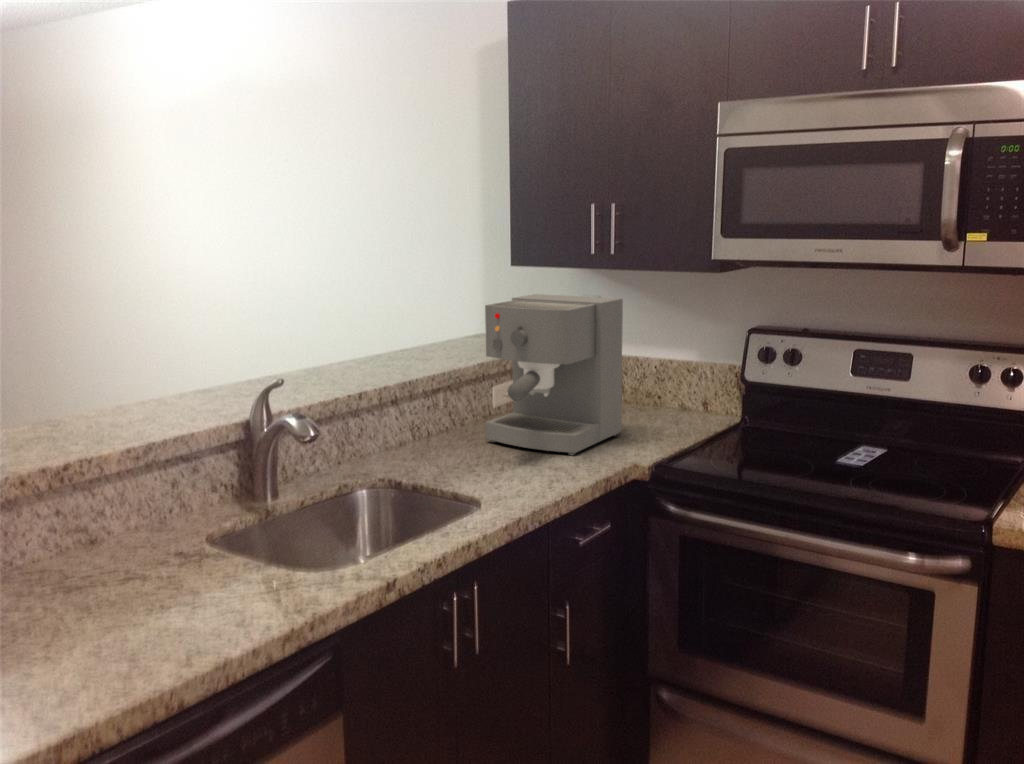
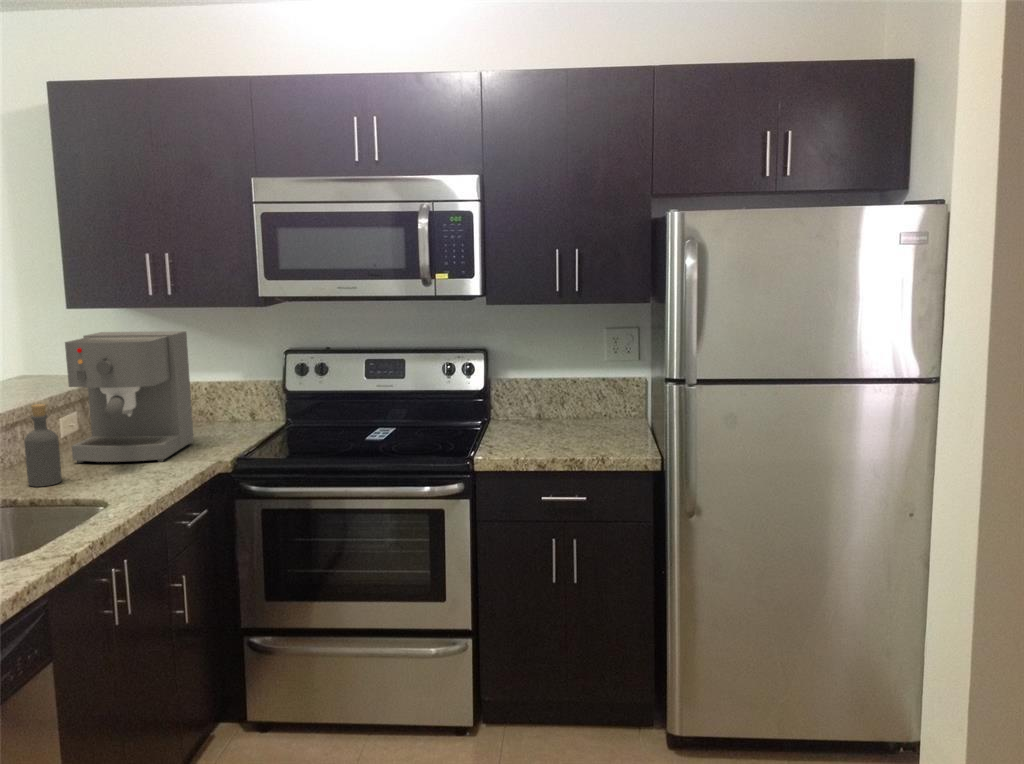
bottle: none [426,375,460,468] -> present [24,404,62,487]

